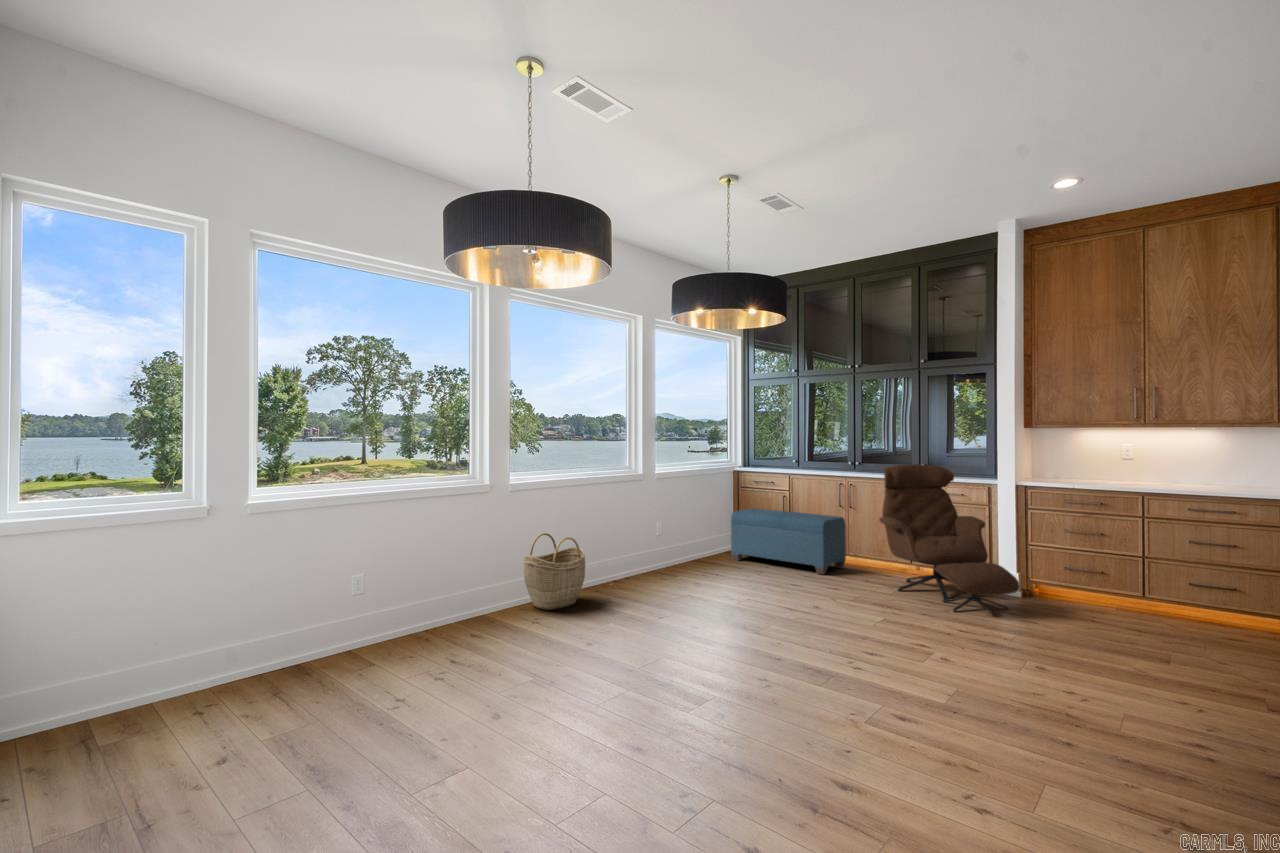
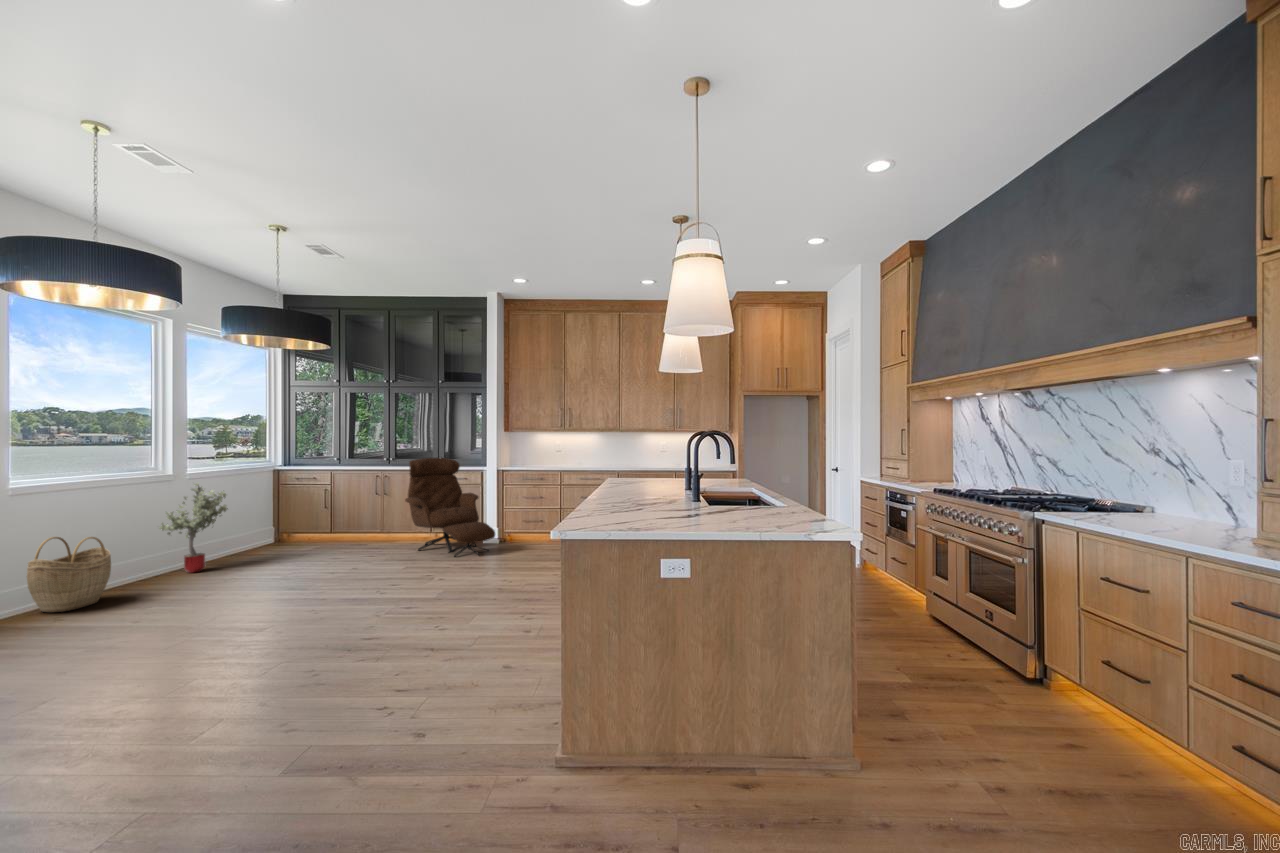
potted tree: none [627,484,687,581] -> present [160,483,228,573]
bench: present [731,509,846,574] -> none [273,501,380,548]

